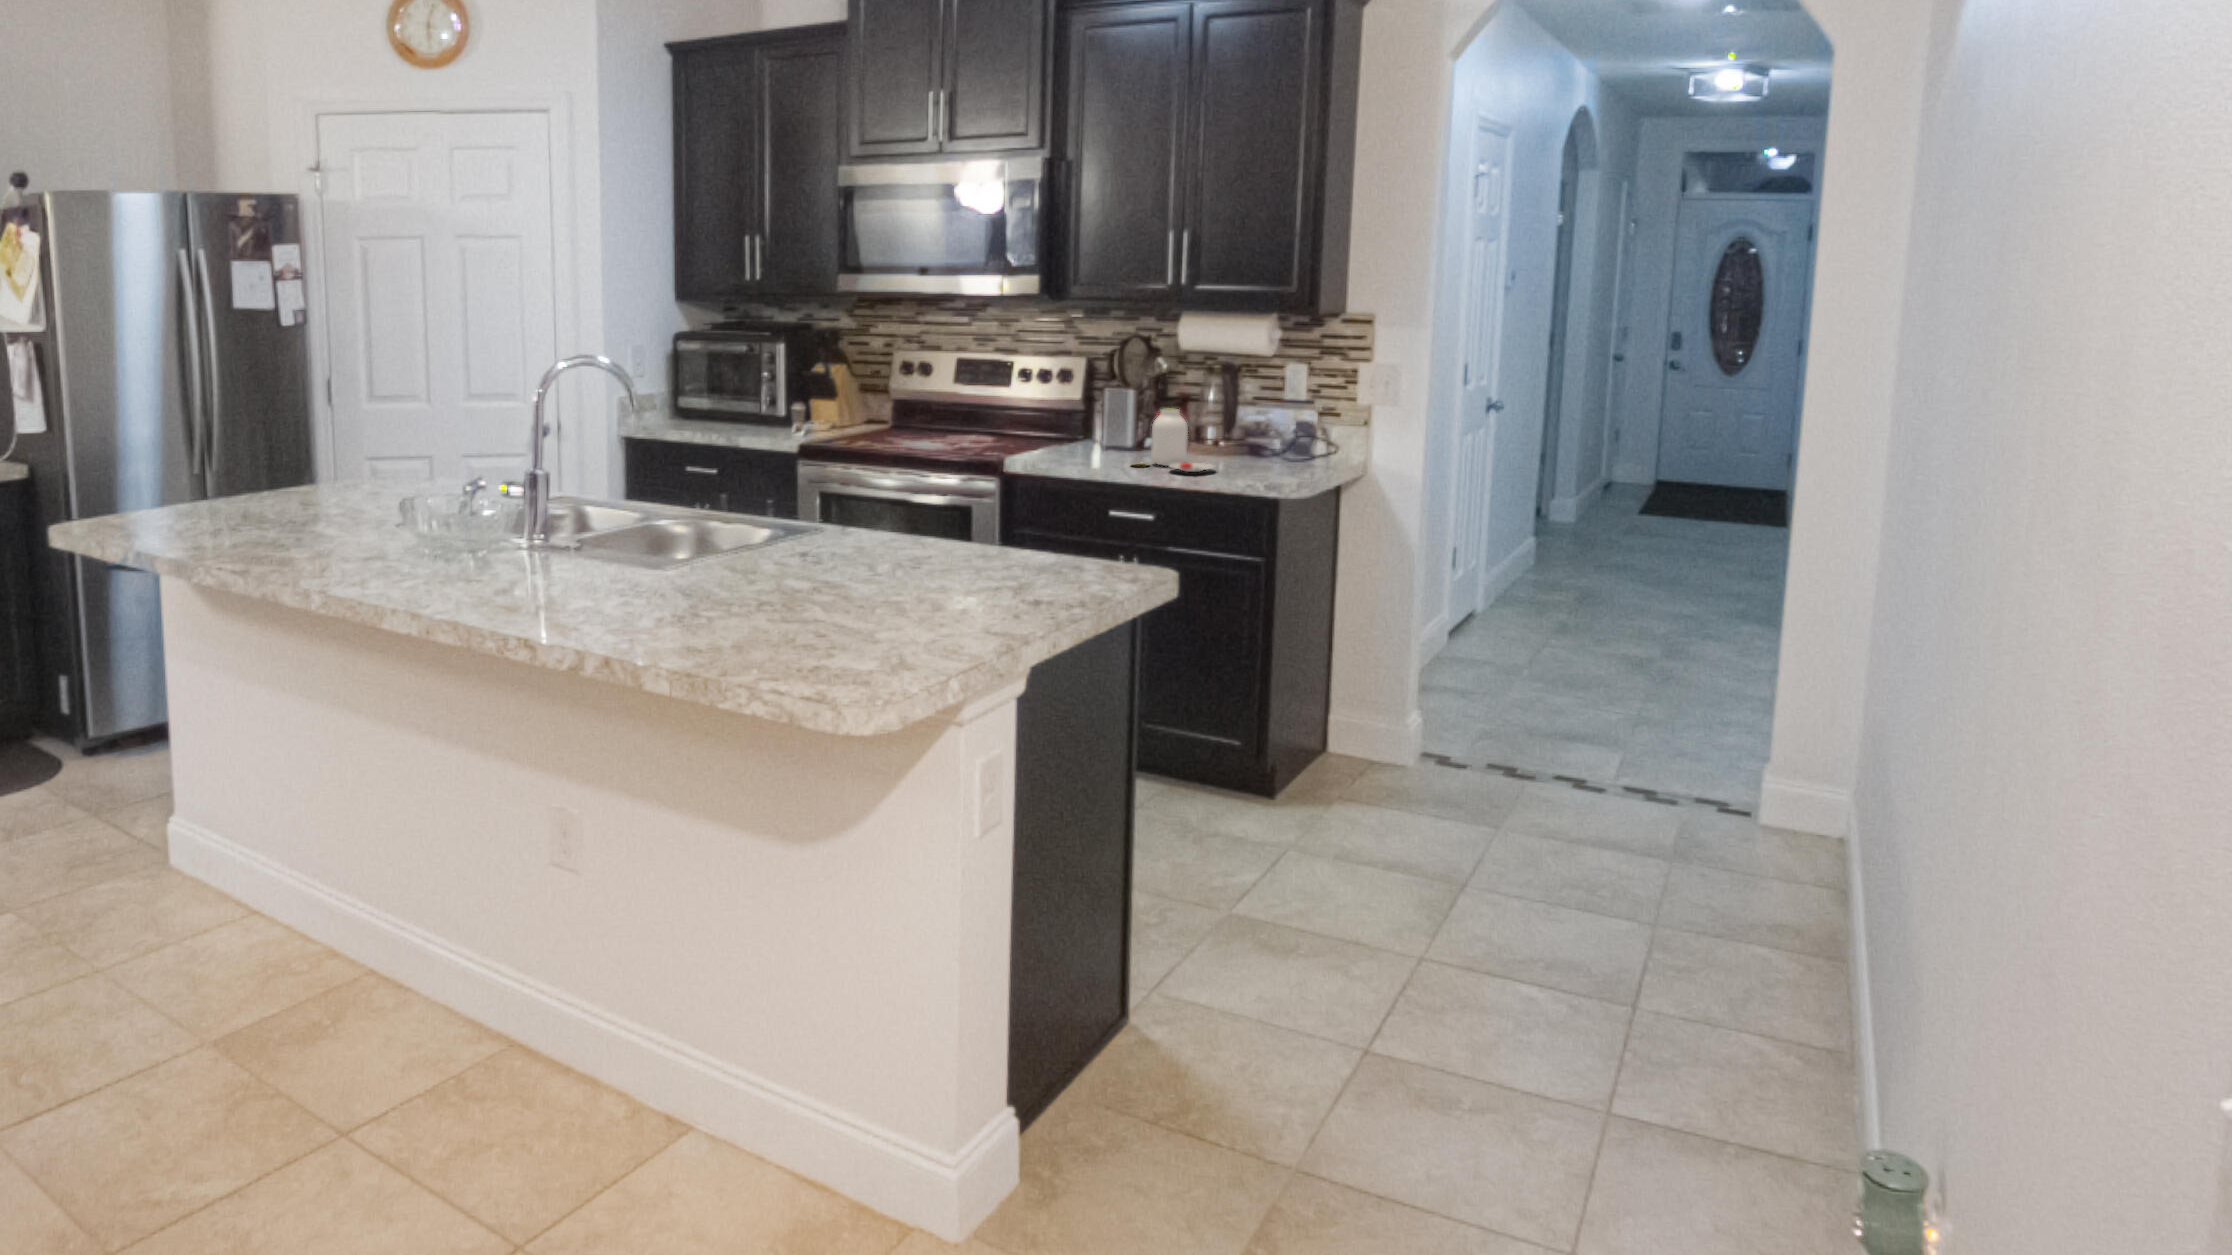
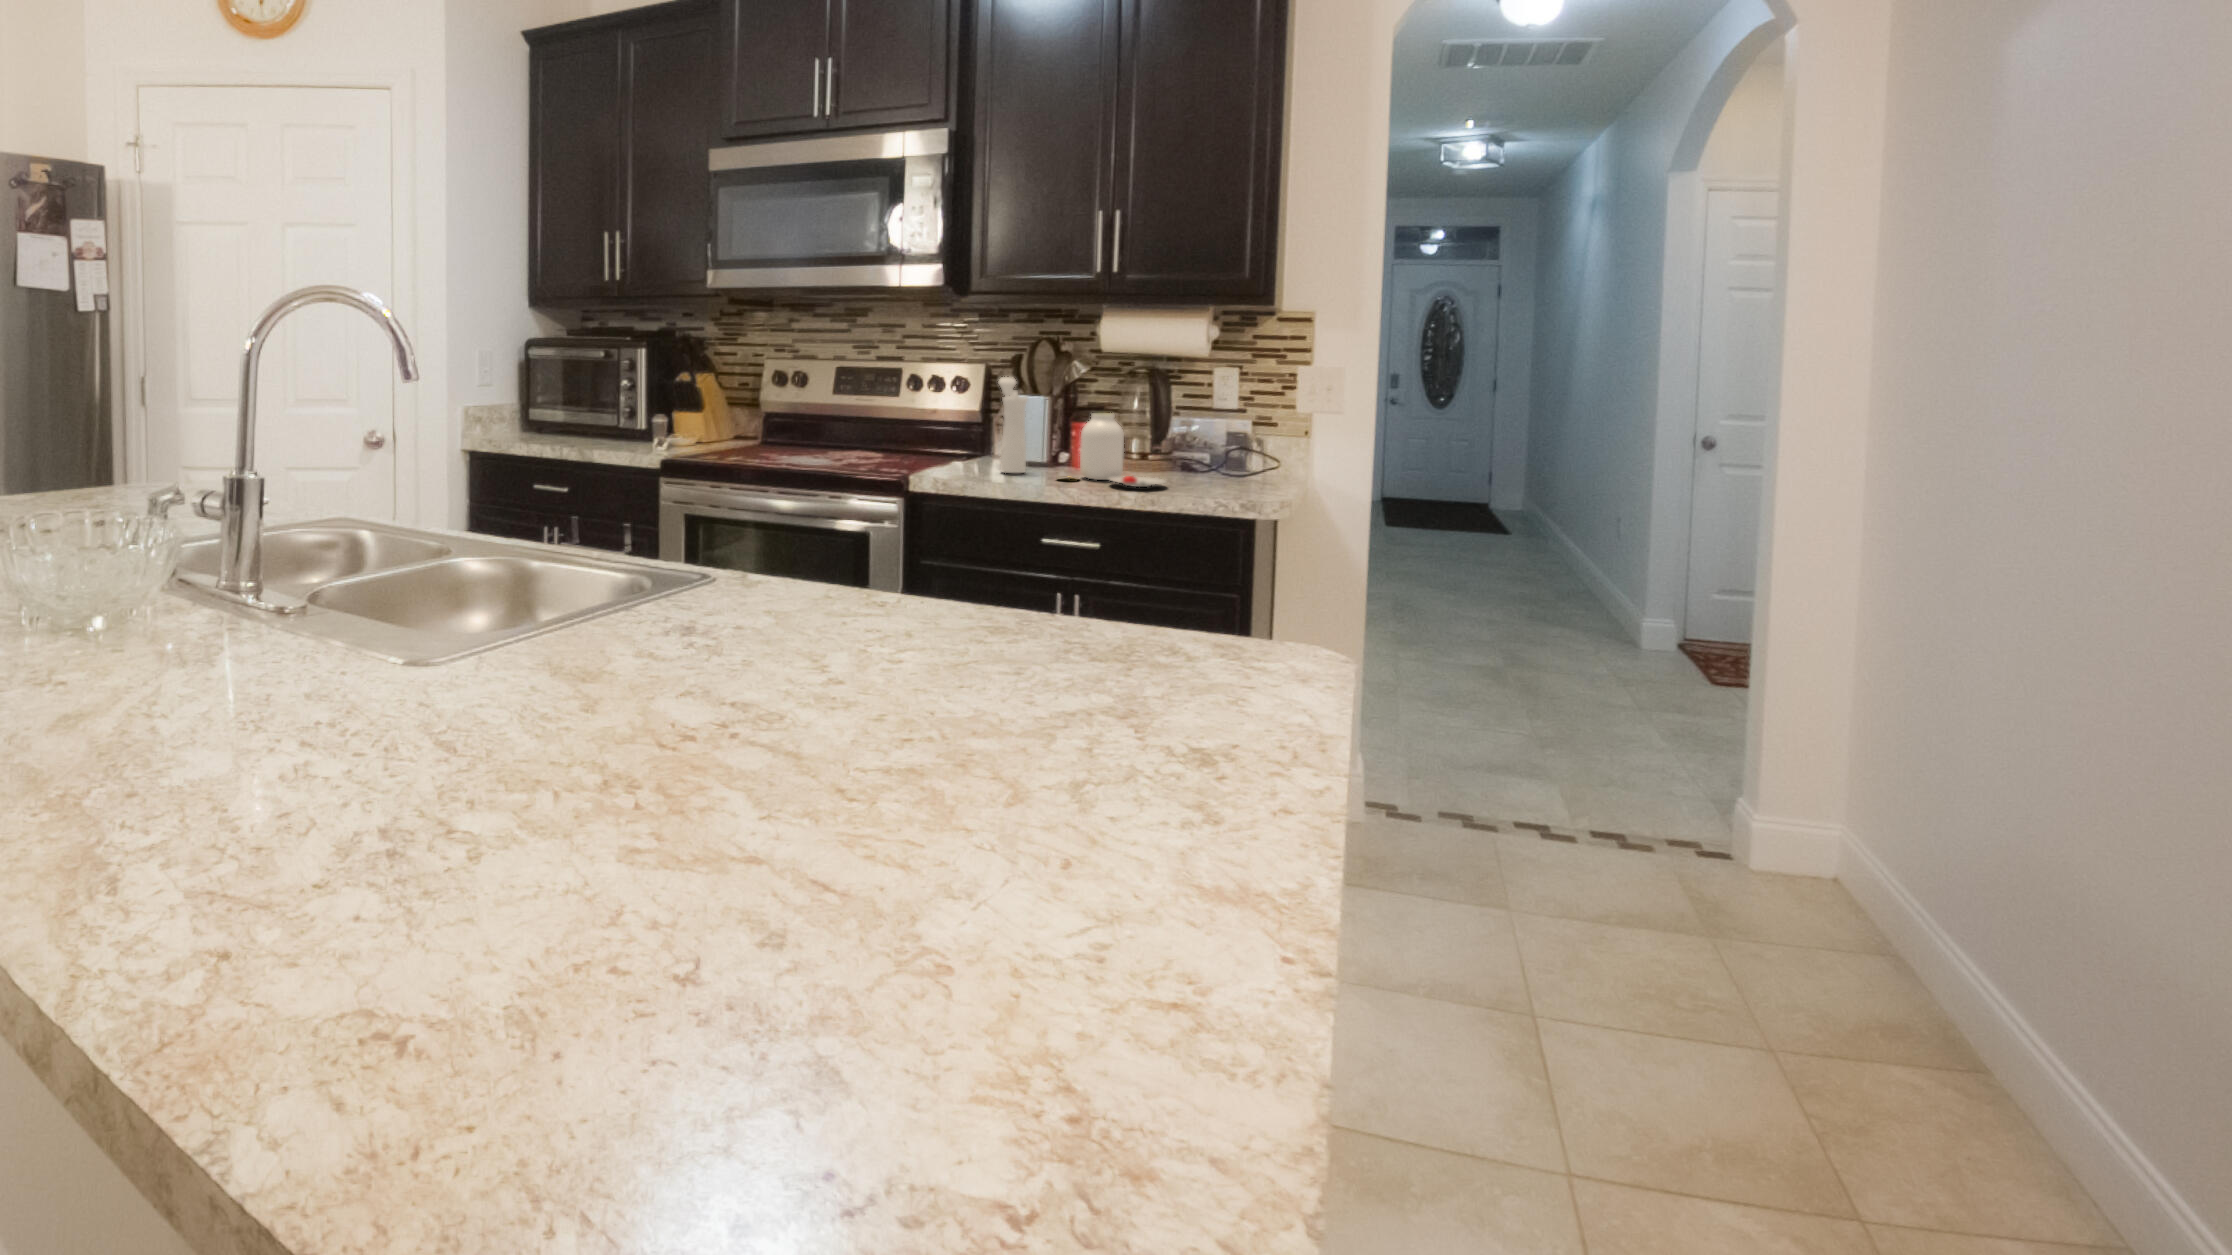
pepper mill: none [1088,375,1111,460] -> present [998,377,1027,473]

